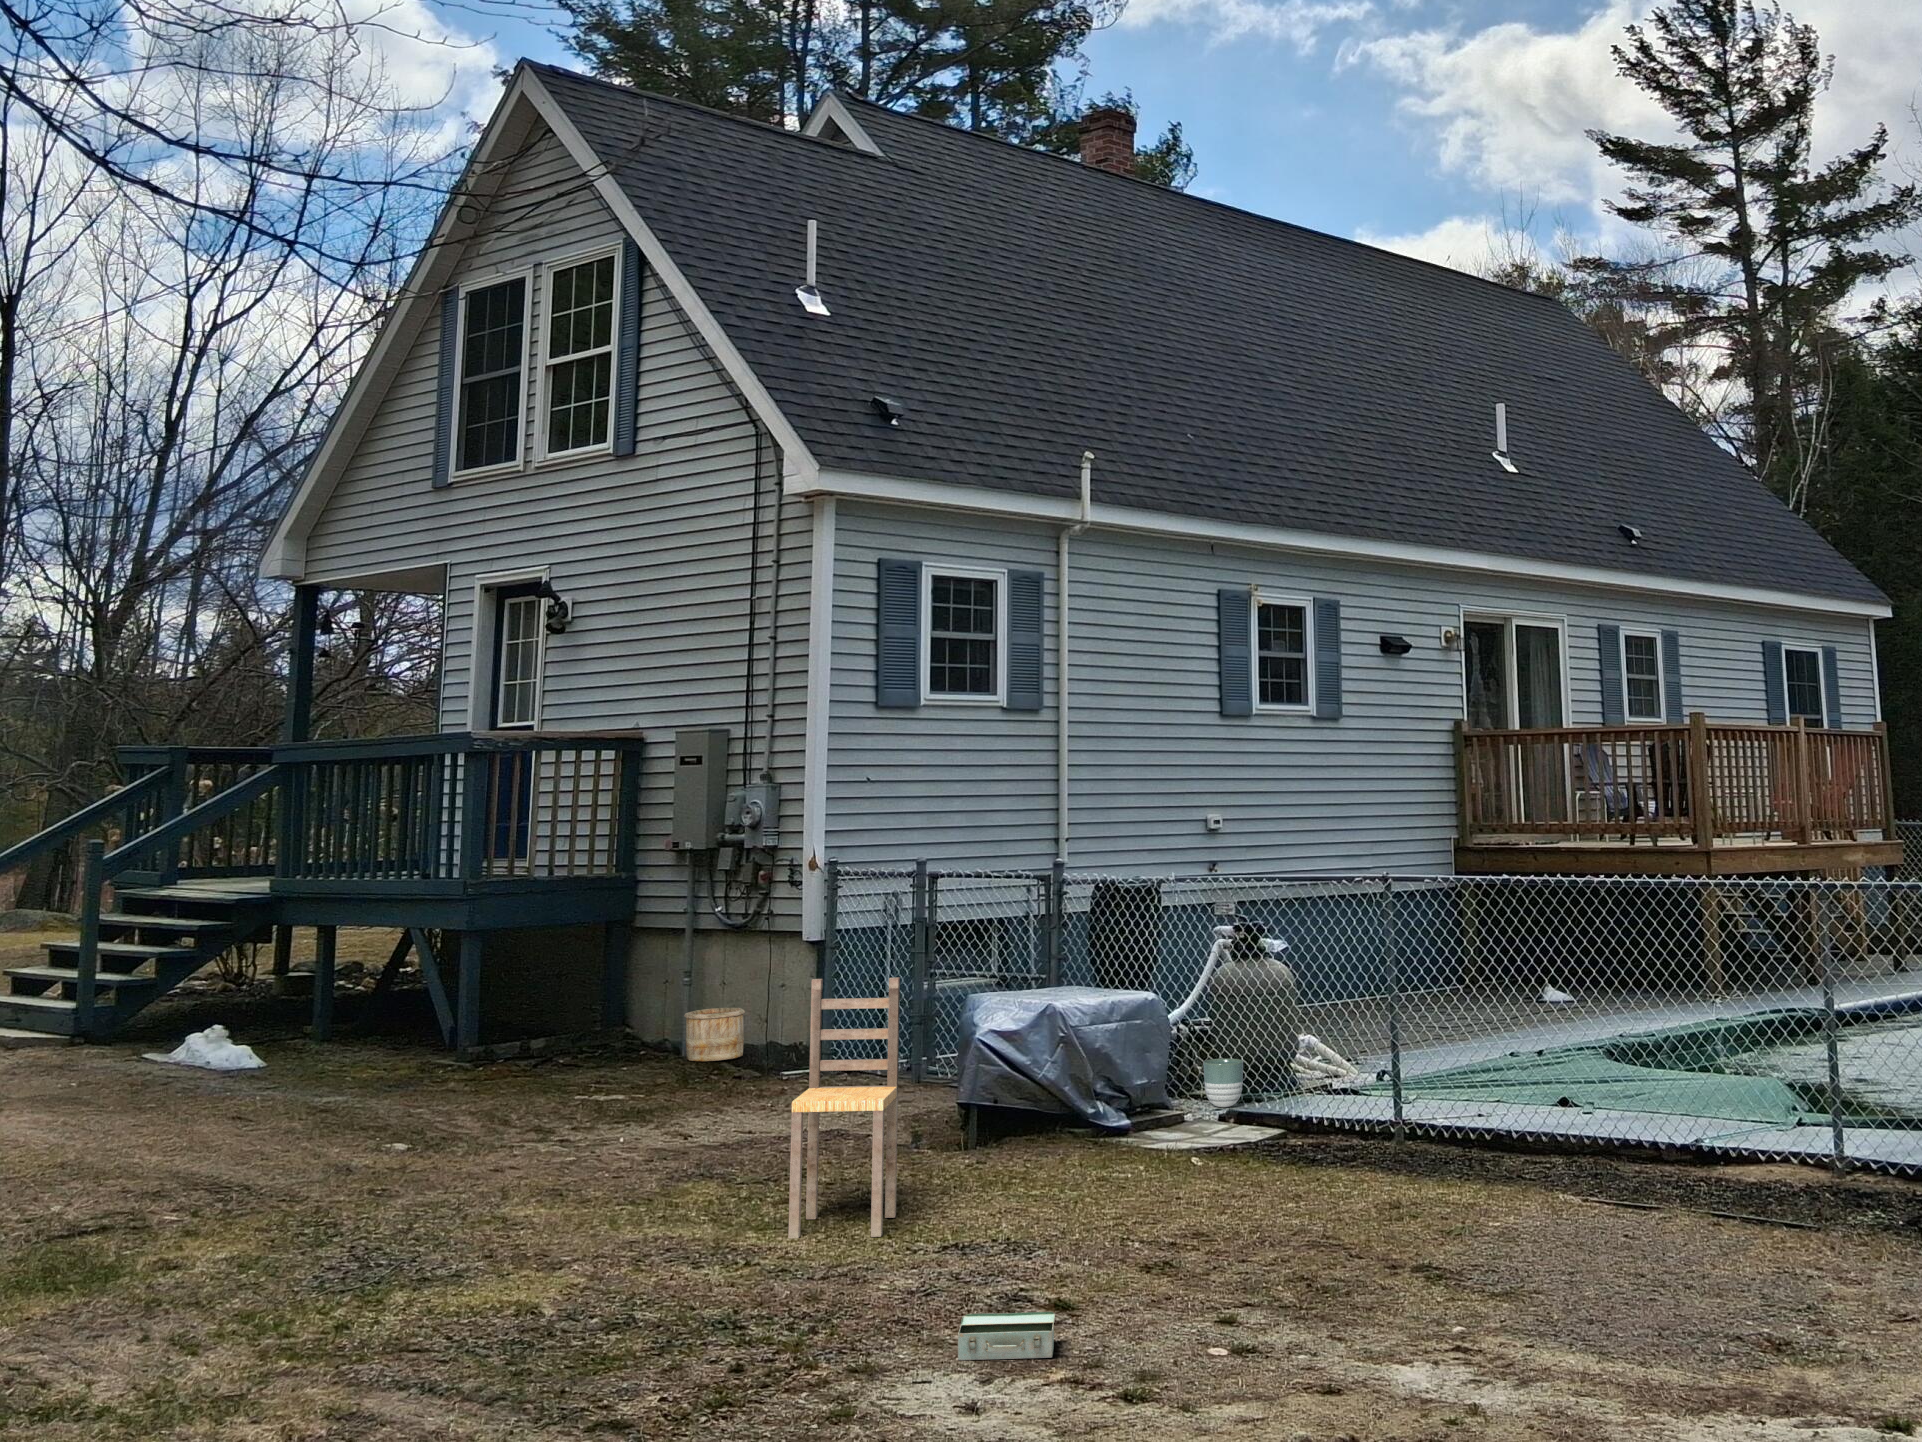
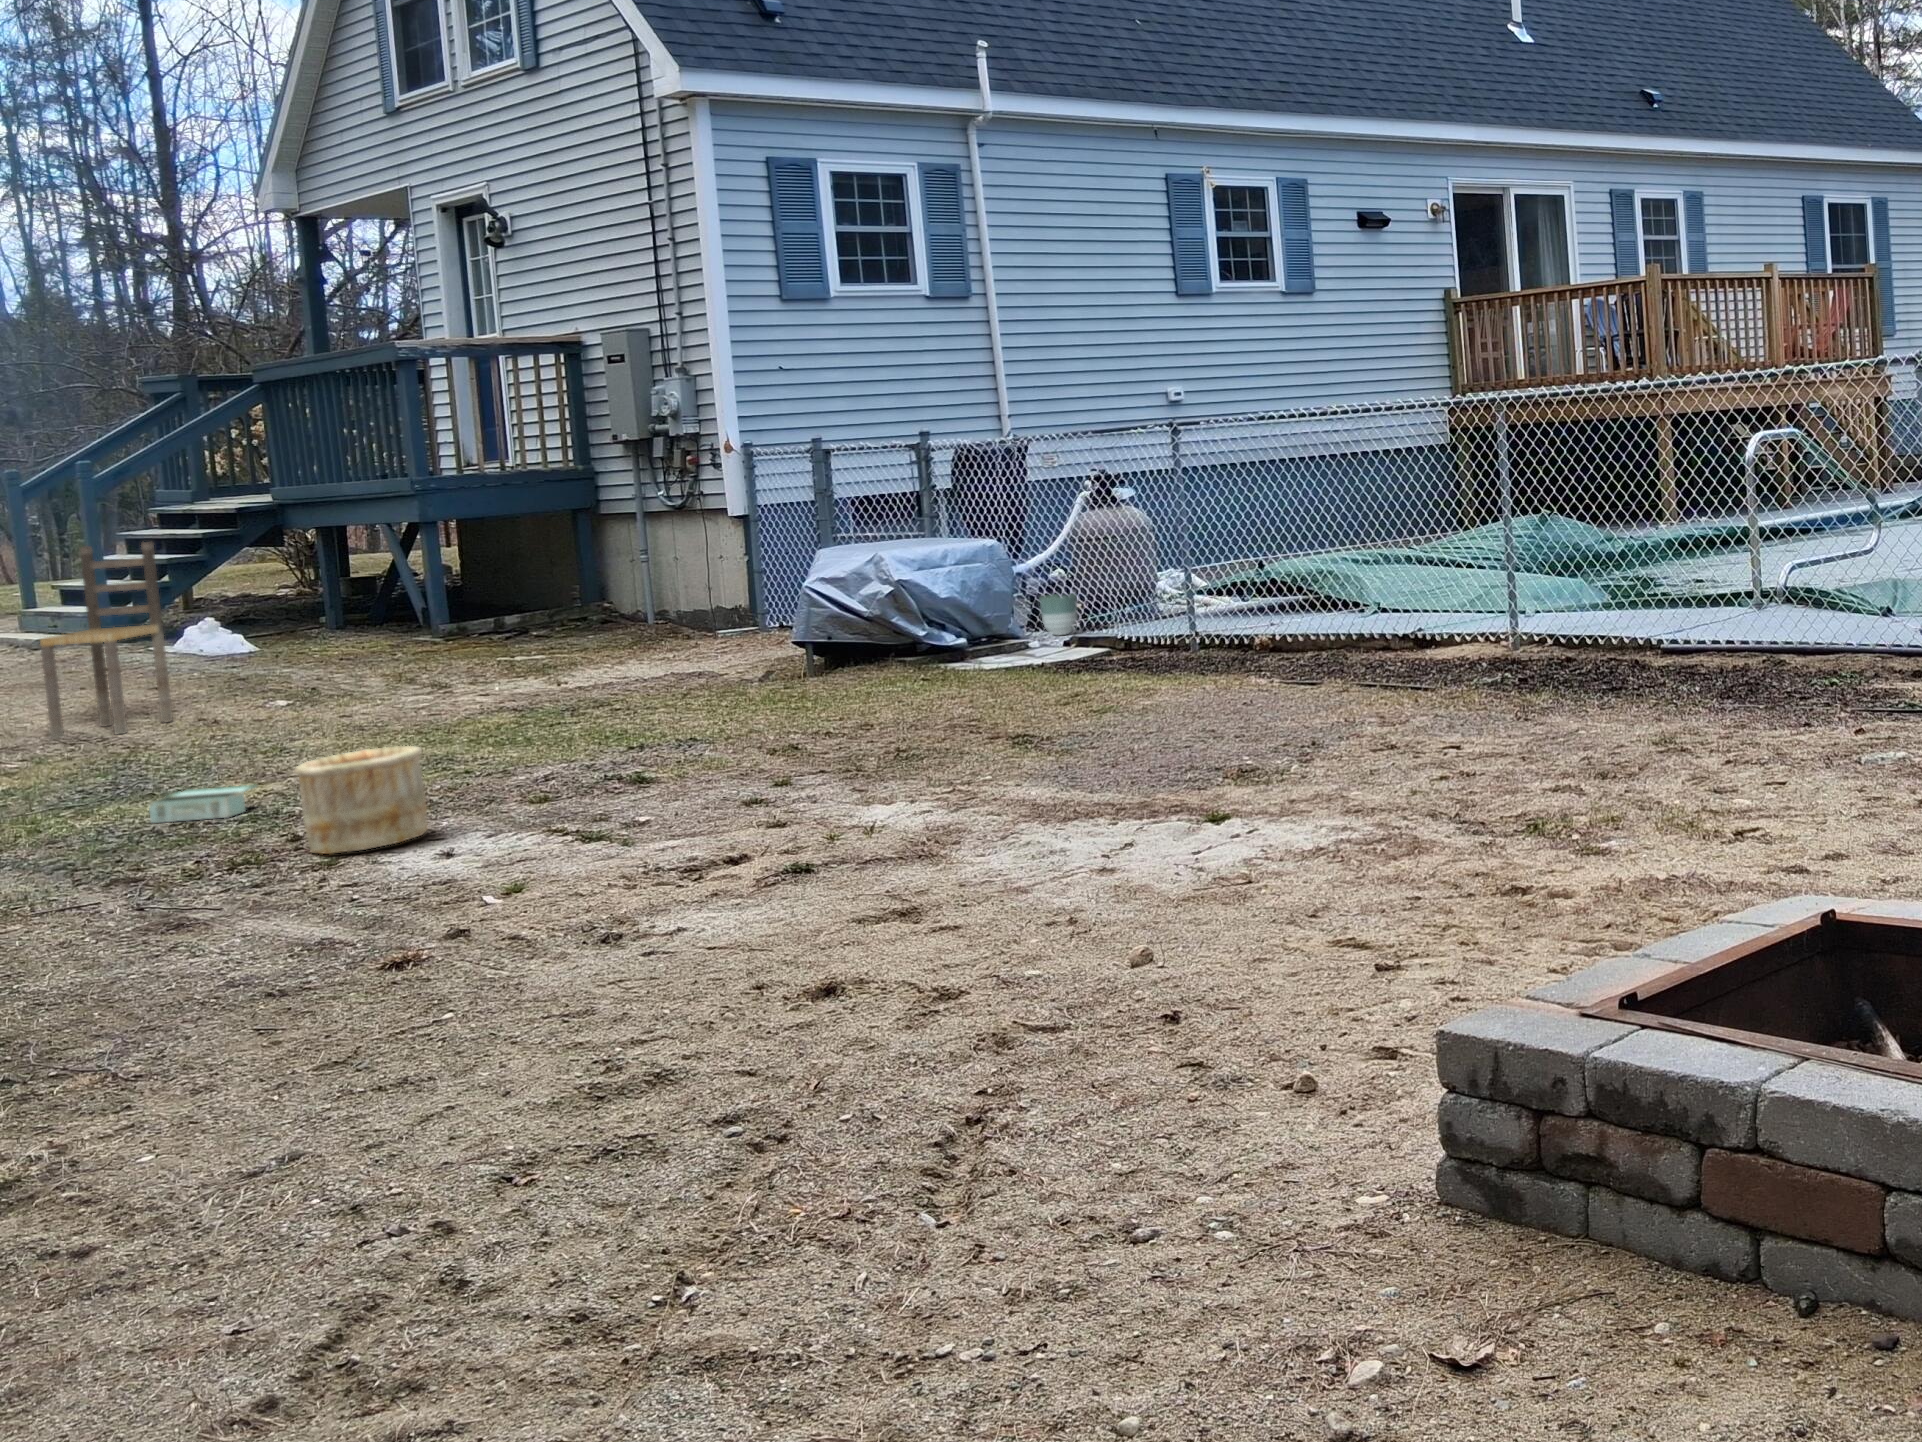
chair: present [788,977,900,1238] -> present [40,542,173,739]
wooden bucket: present [684,1008,745,1061] -> present [294,746,428,854]
toolbox: present [958,1312,1055,1360] -> present [149,785,257,823]

